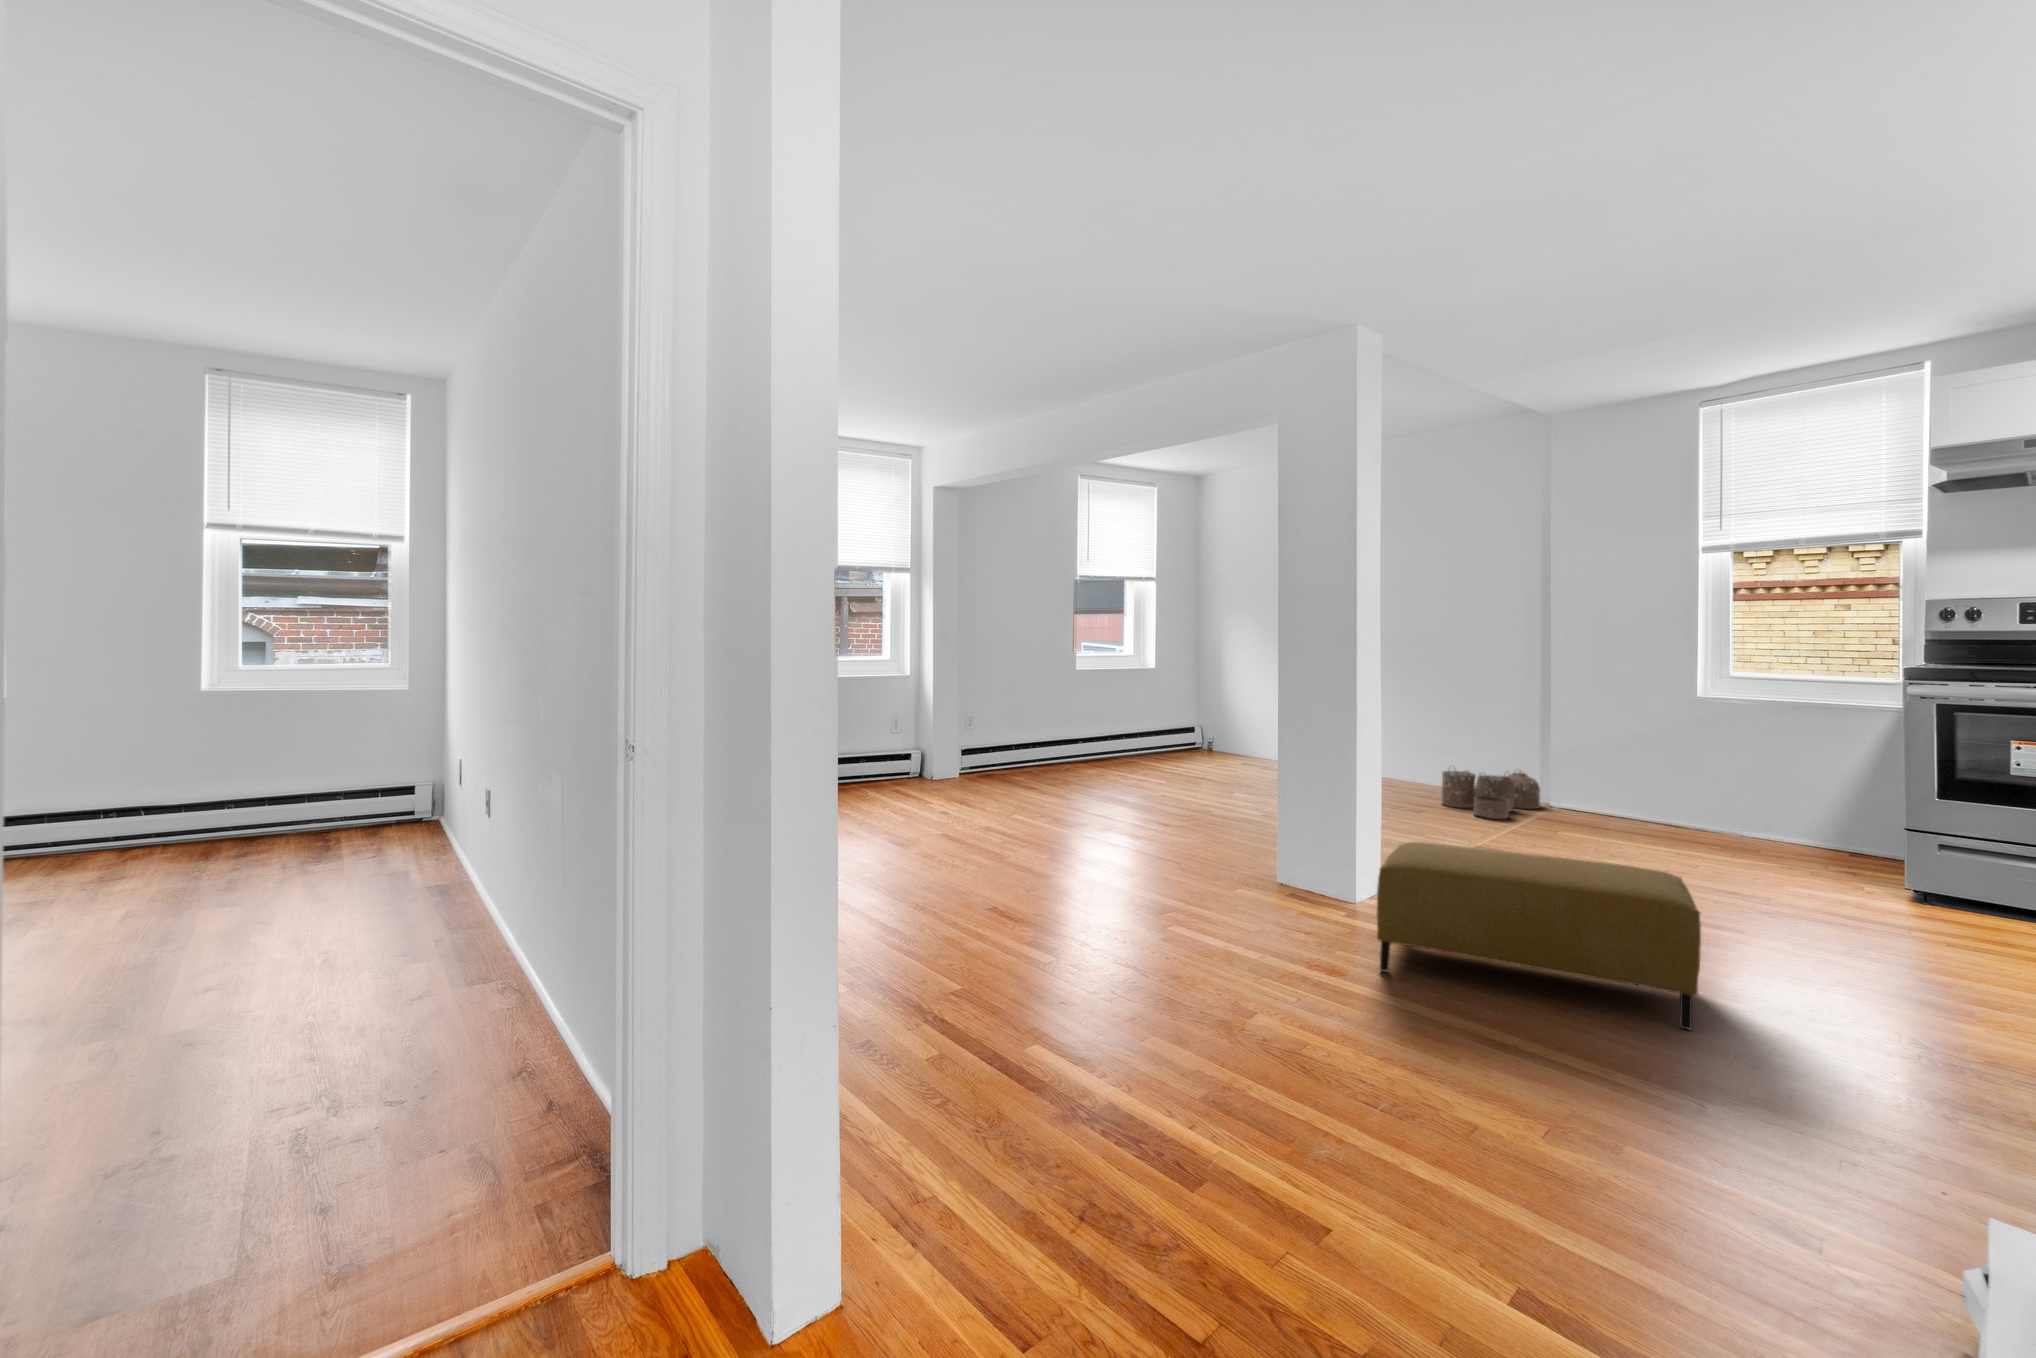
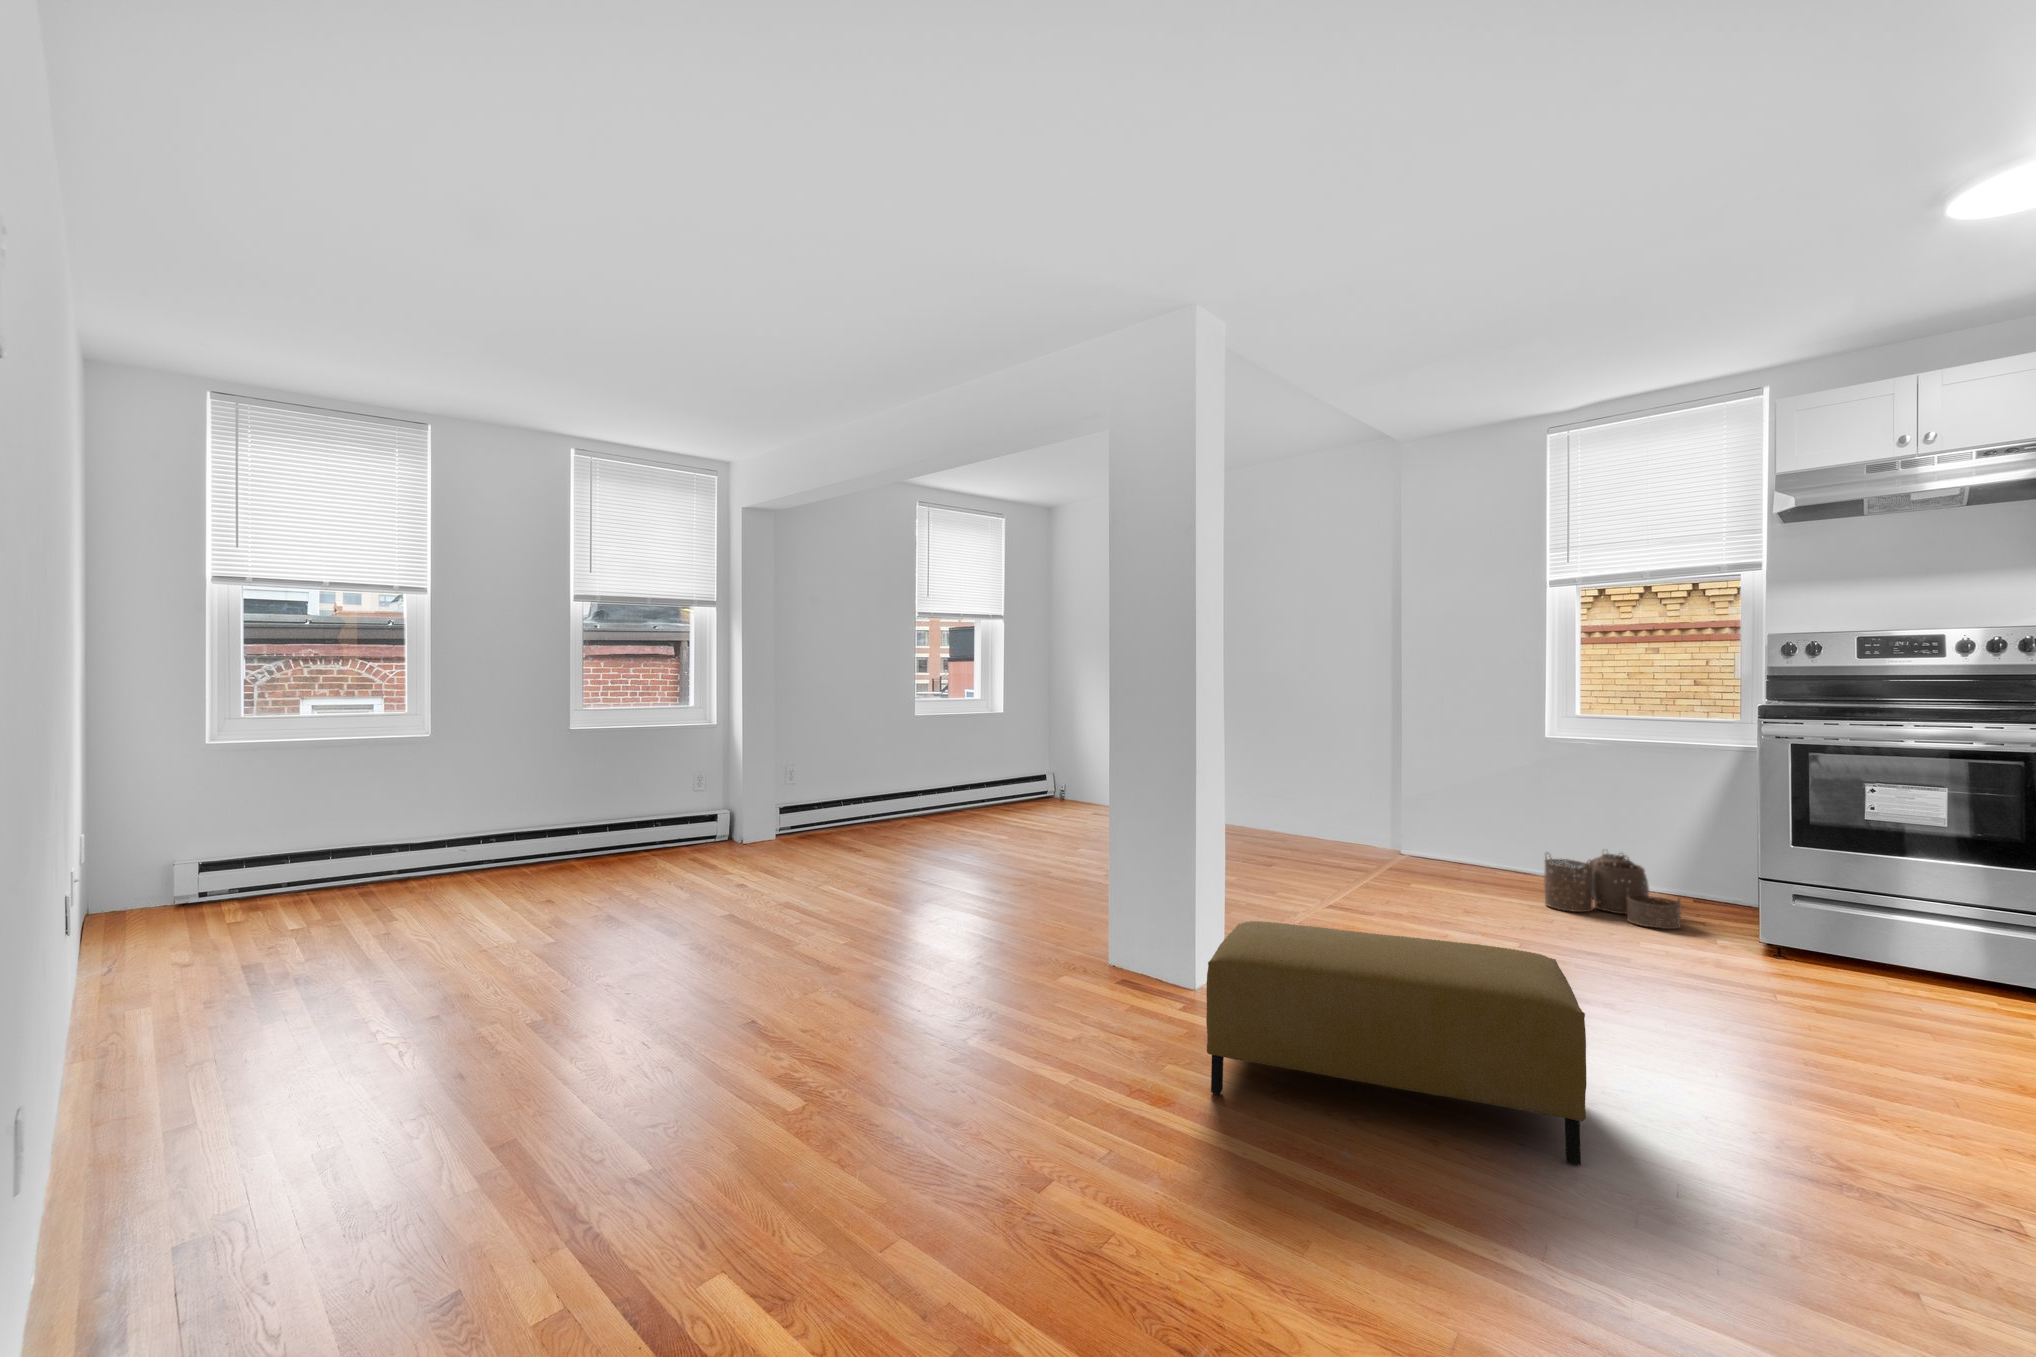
woven basket: present [1442,770,1540,819] -> present [1544,850,1681,929]

